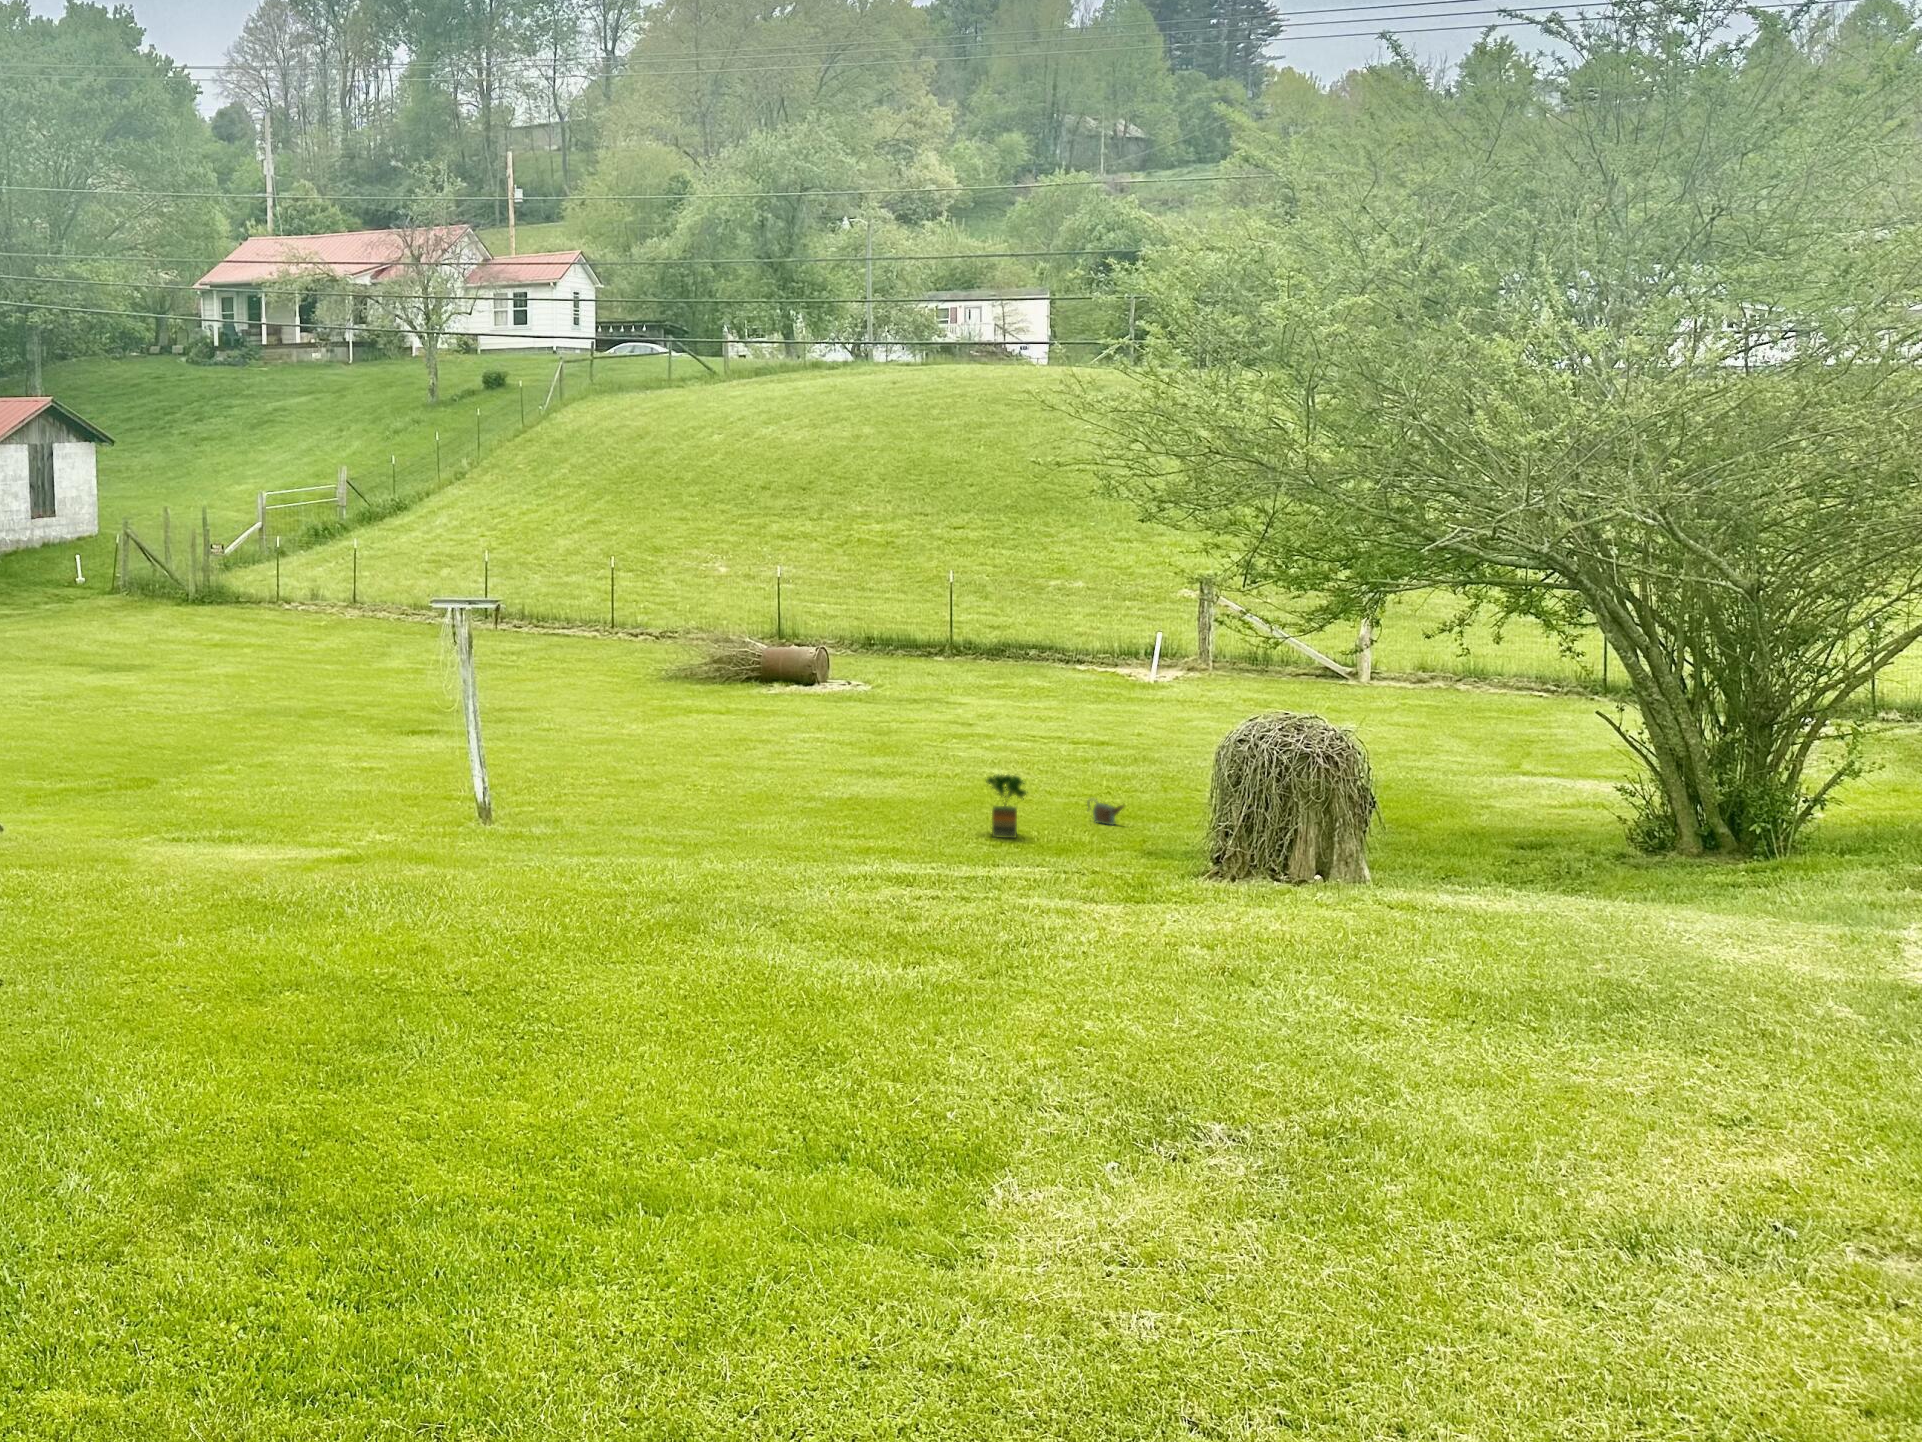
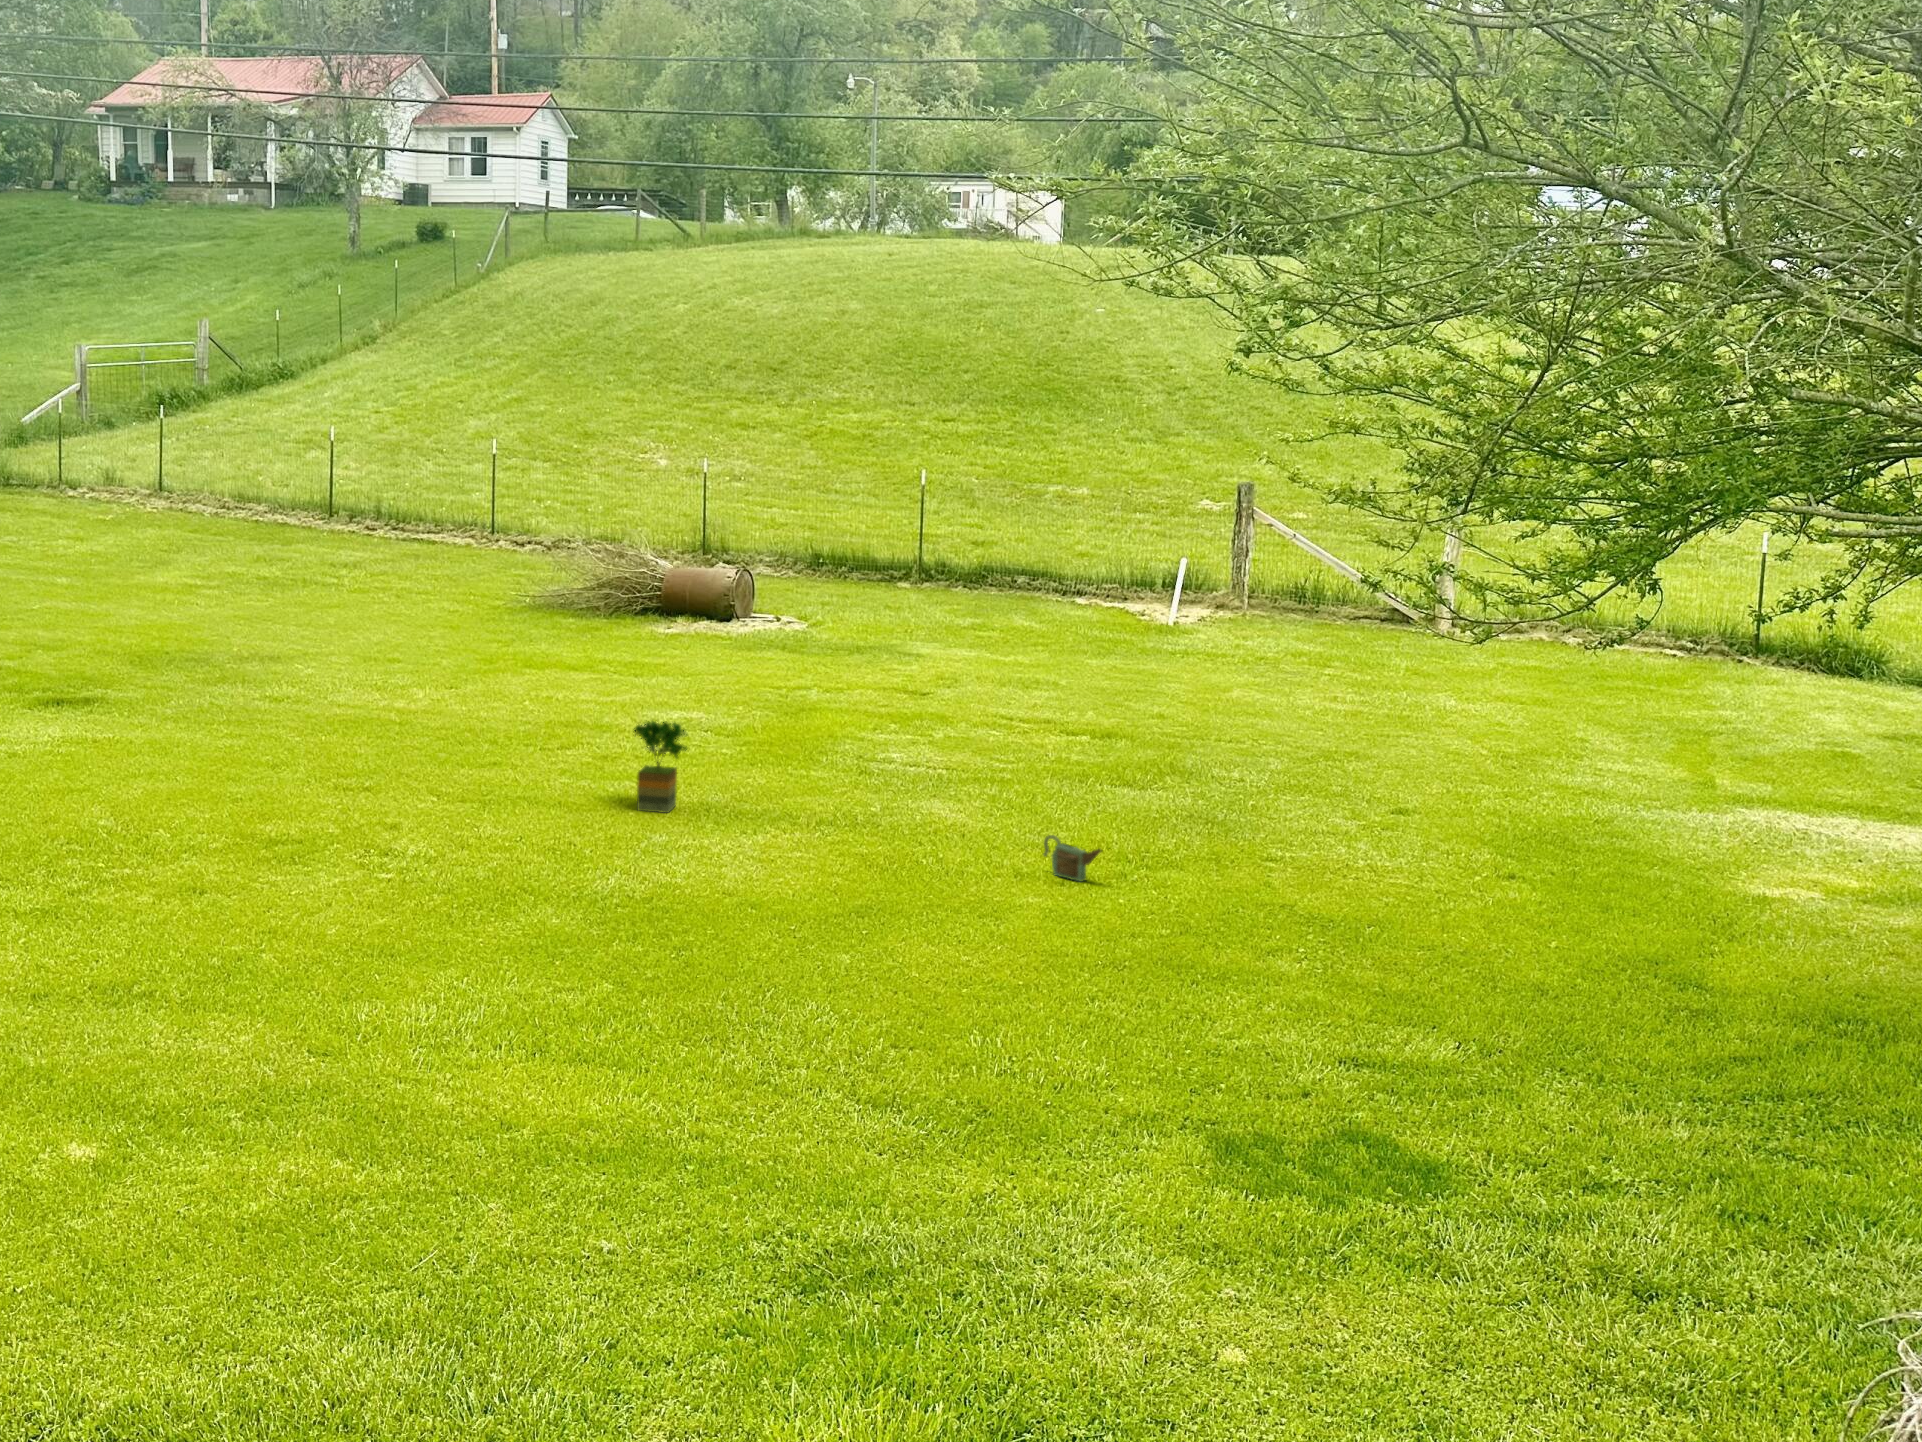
potted tree: present [986,774,1028,838] -> present [634,721,687,813]

